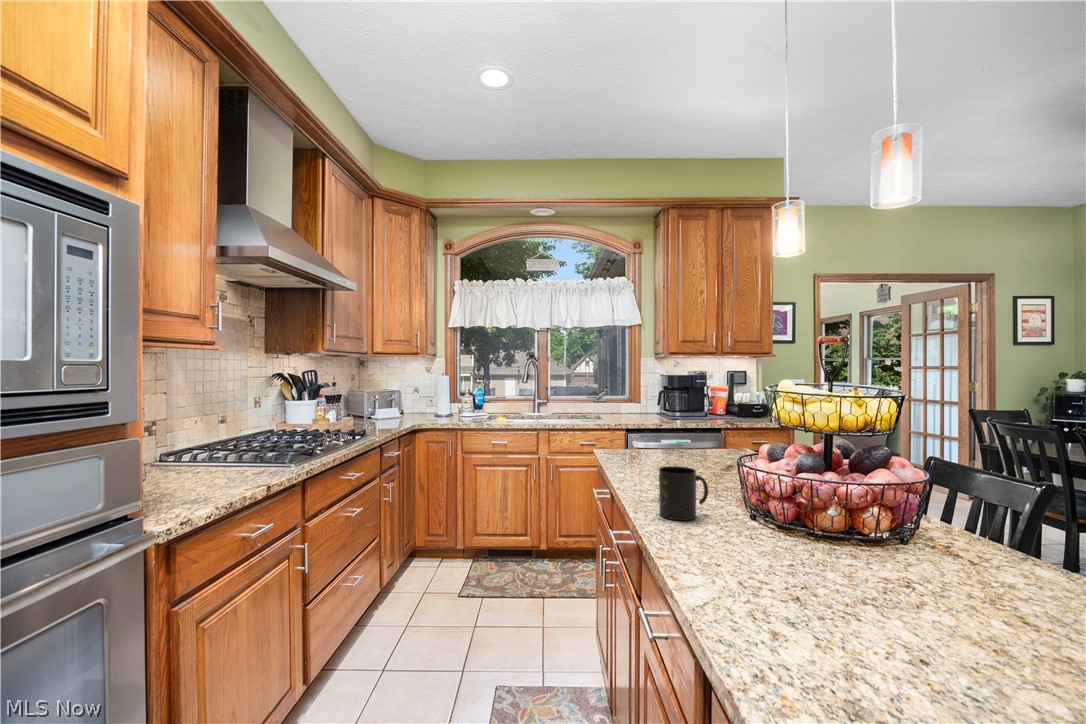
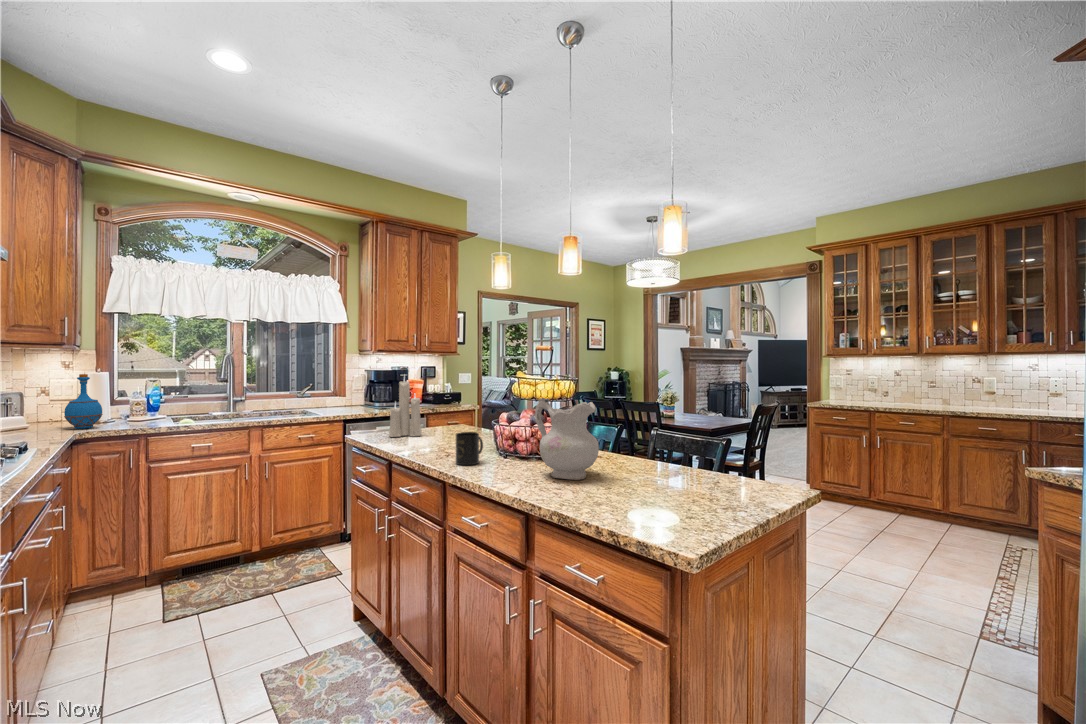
candle: none [629,374,670,459] -> present [389,378,421,437]
bottle: none [419,375,441,418] -> present [64,374,103,429]
ceramic pitcher: none [774,424,922,612] -> present [535,398,599,480]

